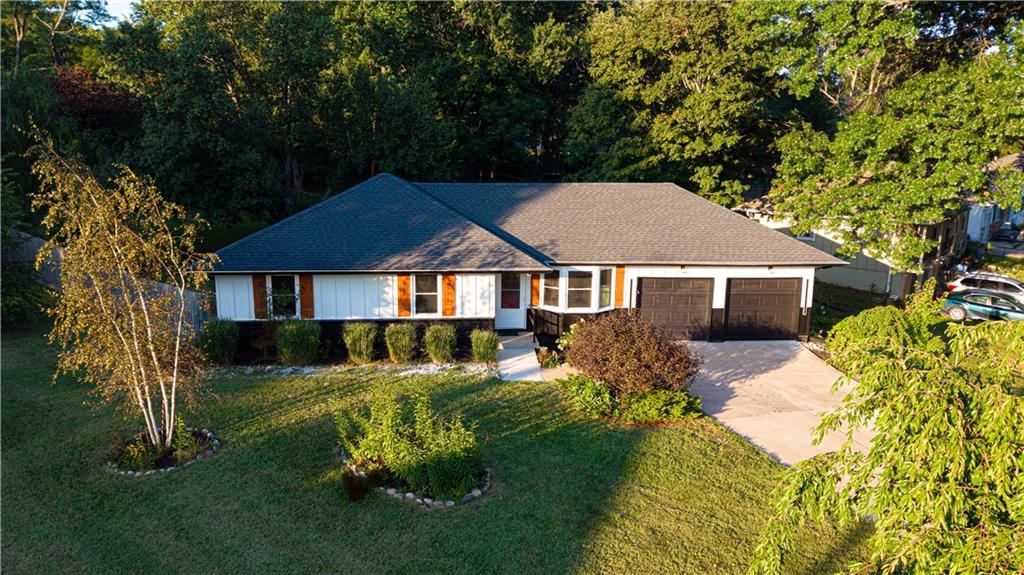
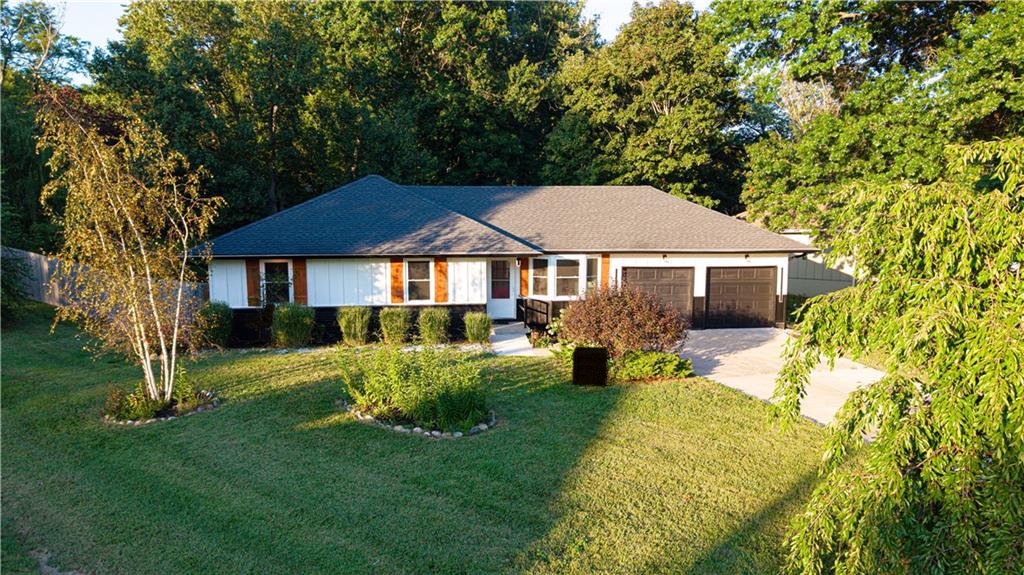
wooden crate: none [574,386,612,432] -> present [572,346,608,386]
woven basket: present [342,466,385,502] -> none [346,405,390,435]

